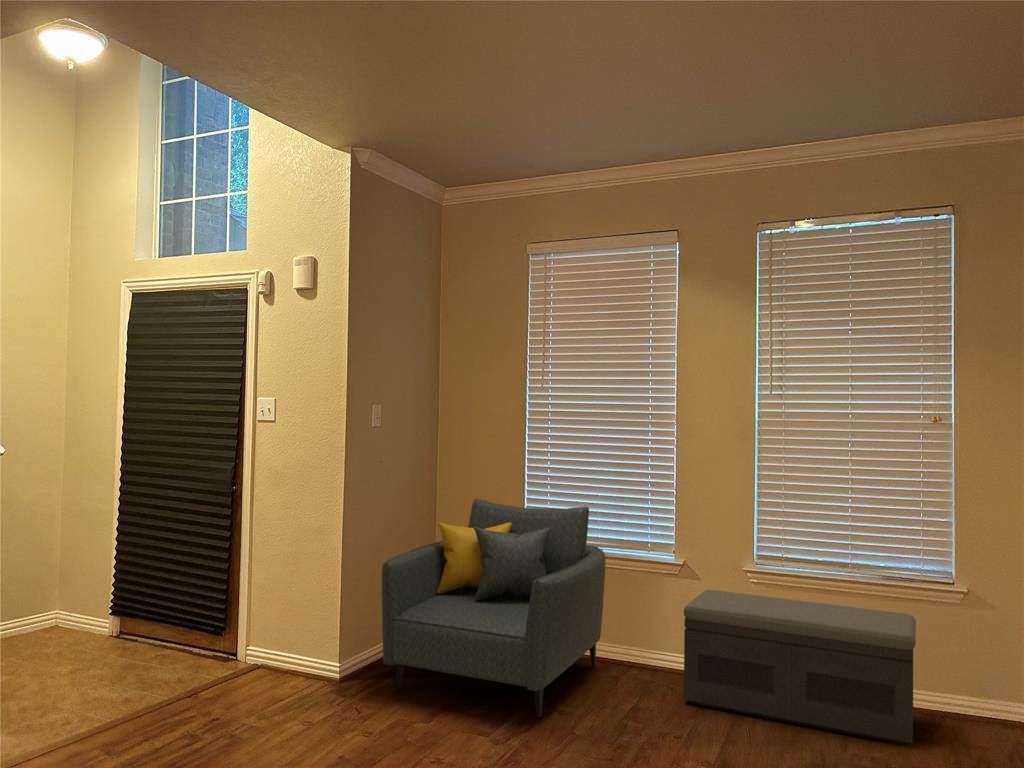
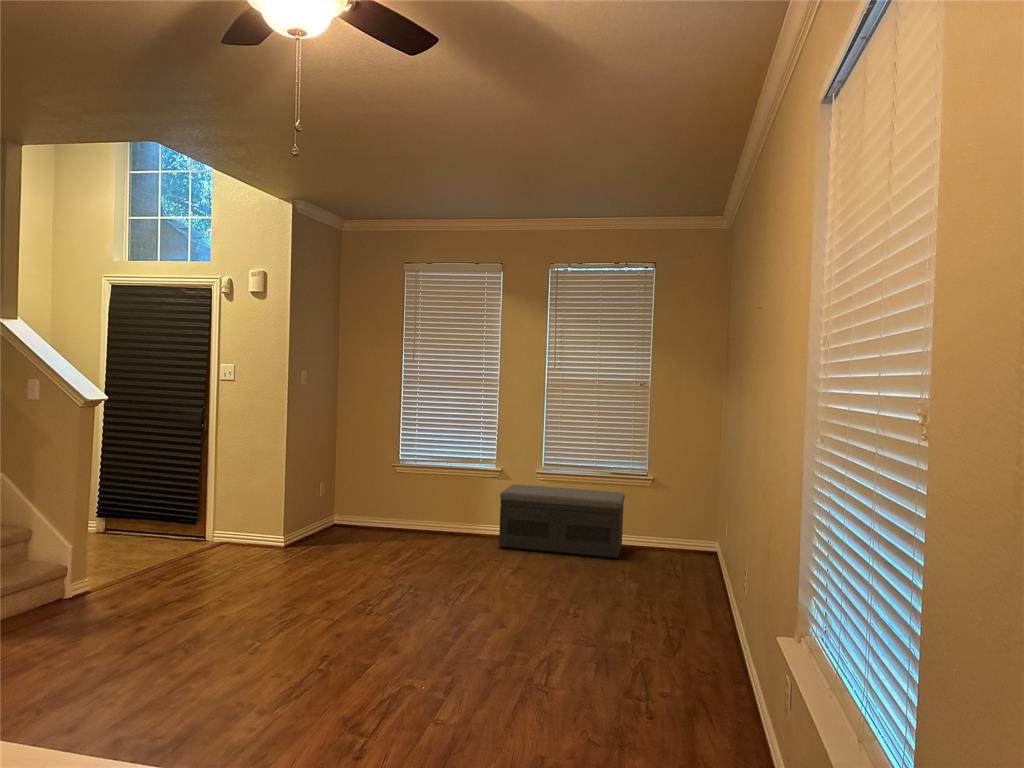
armchair: present [382,499,606,718] -> none [315,432,453,558]

